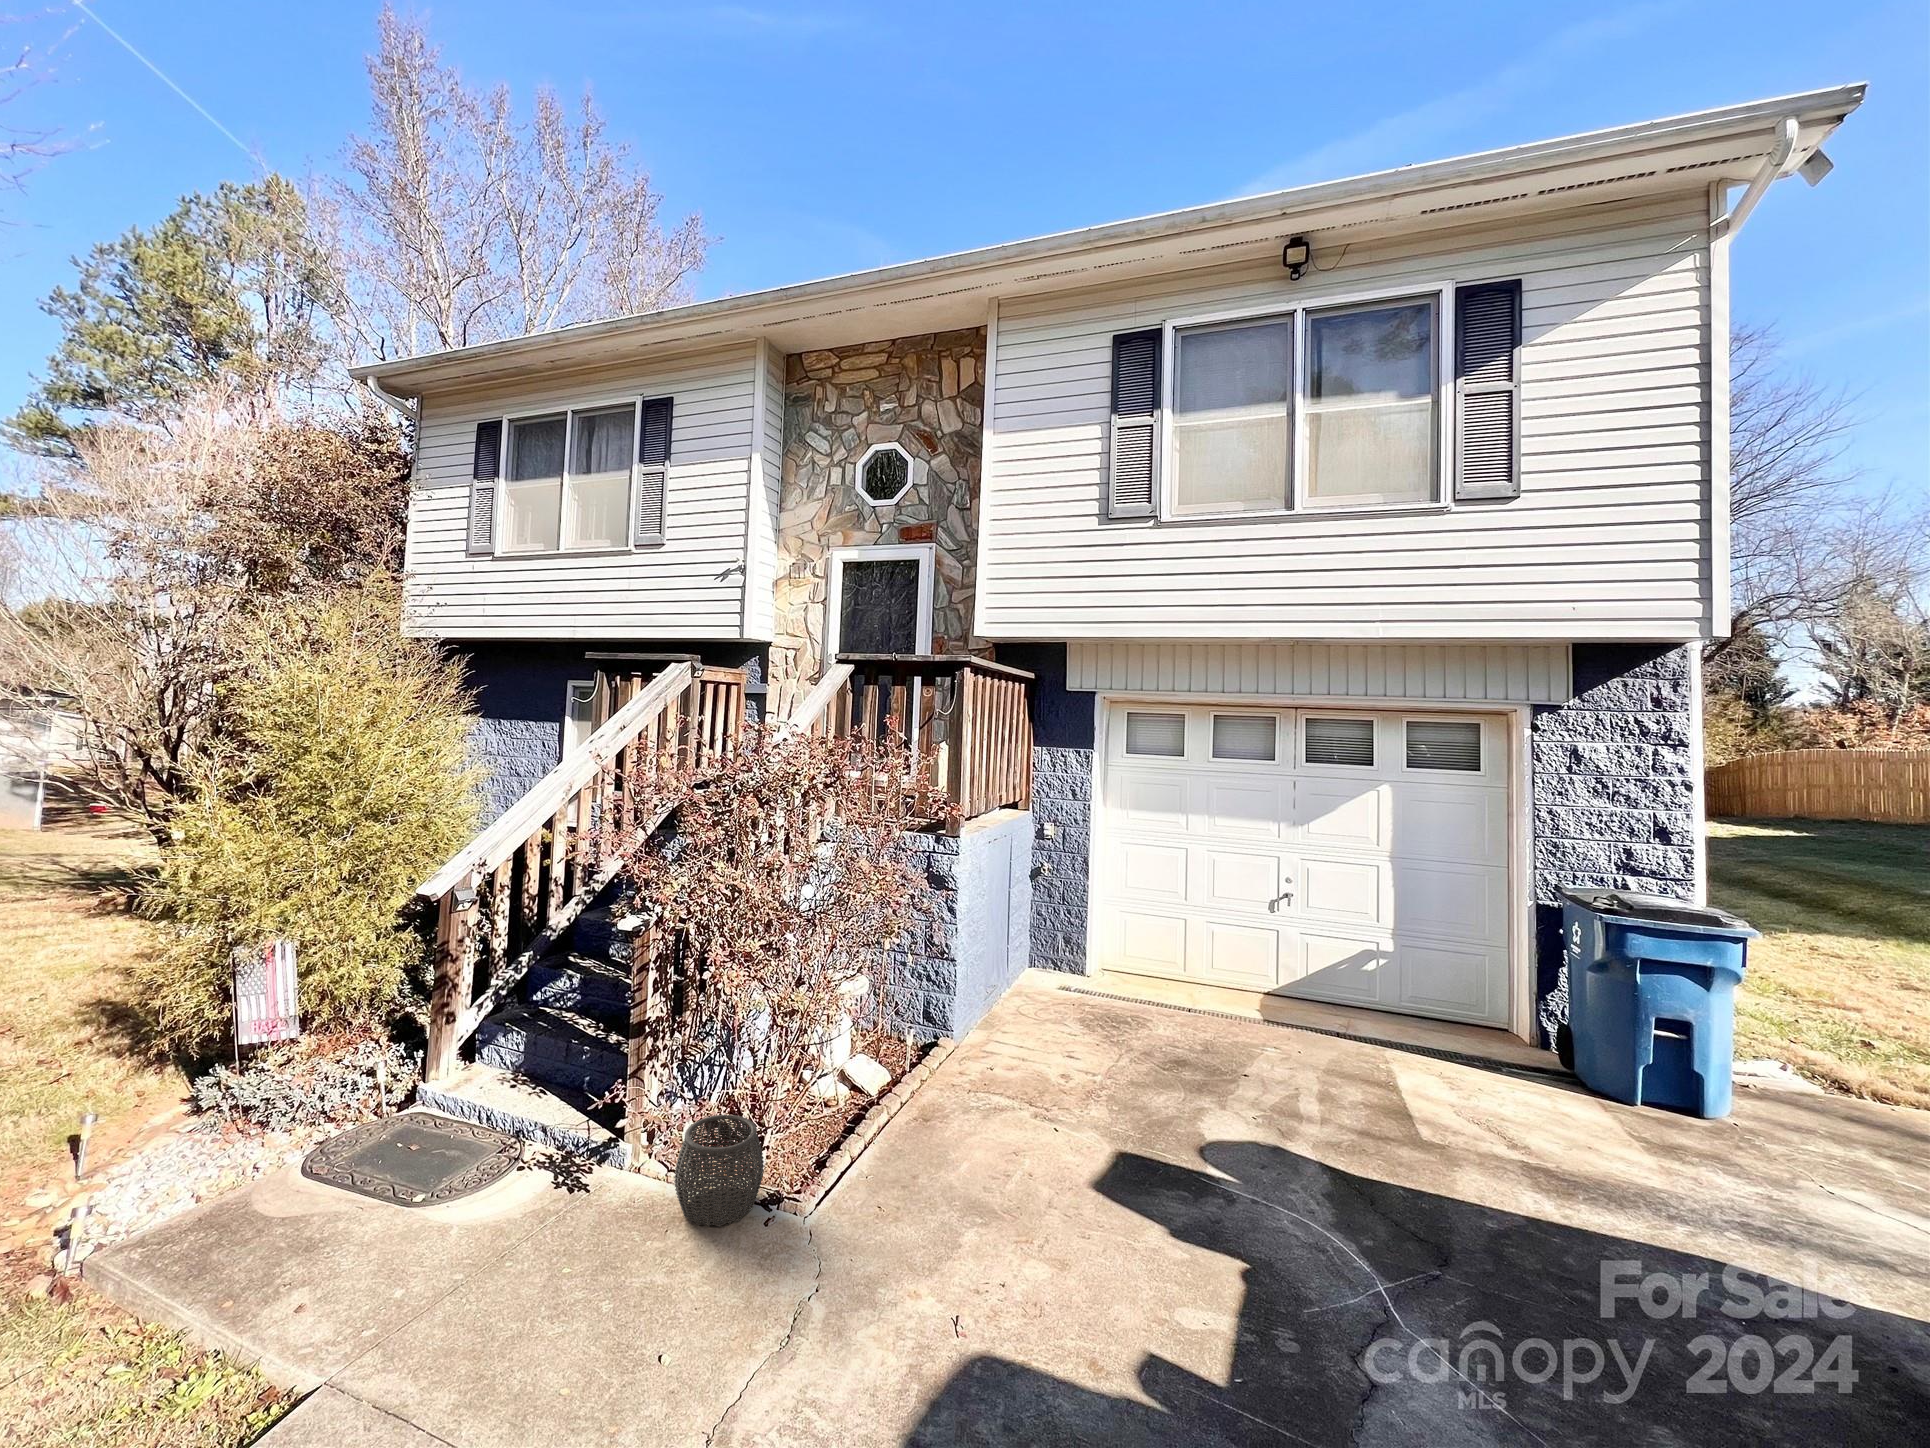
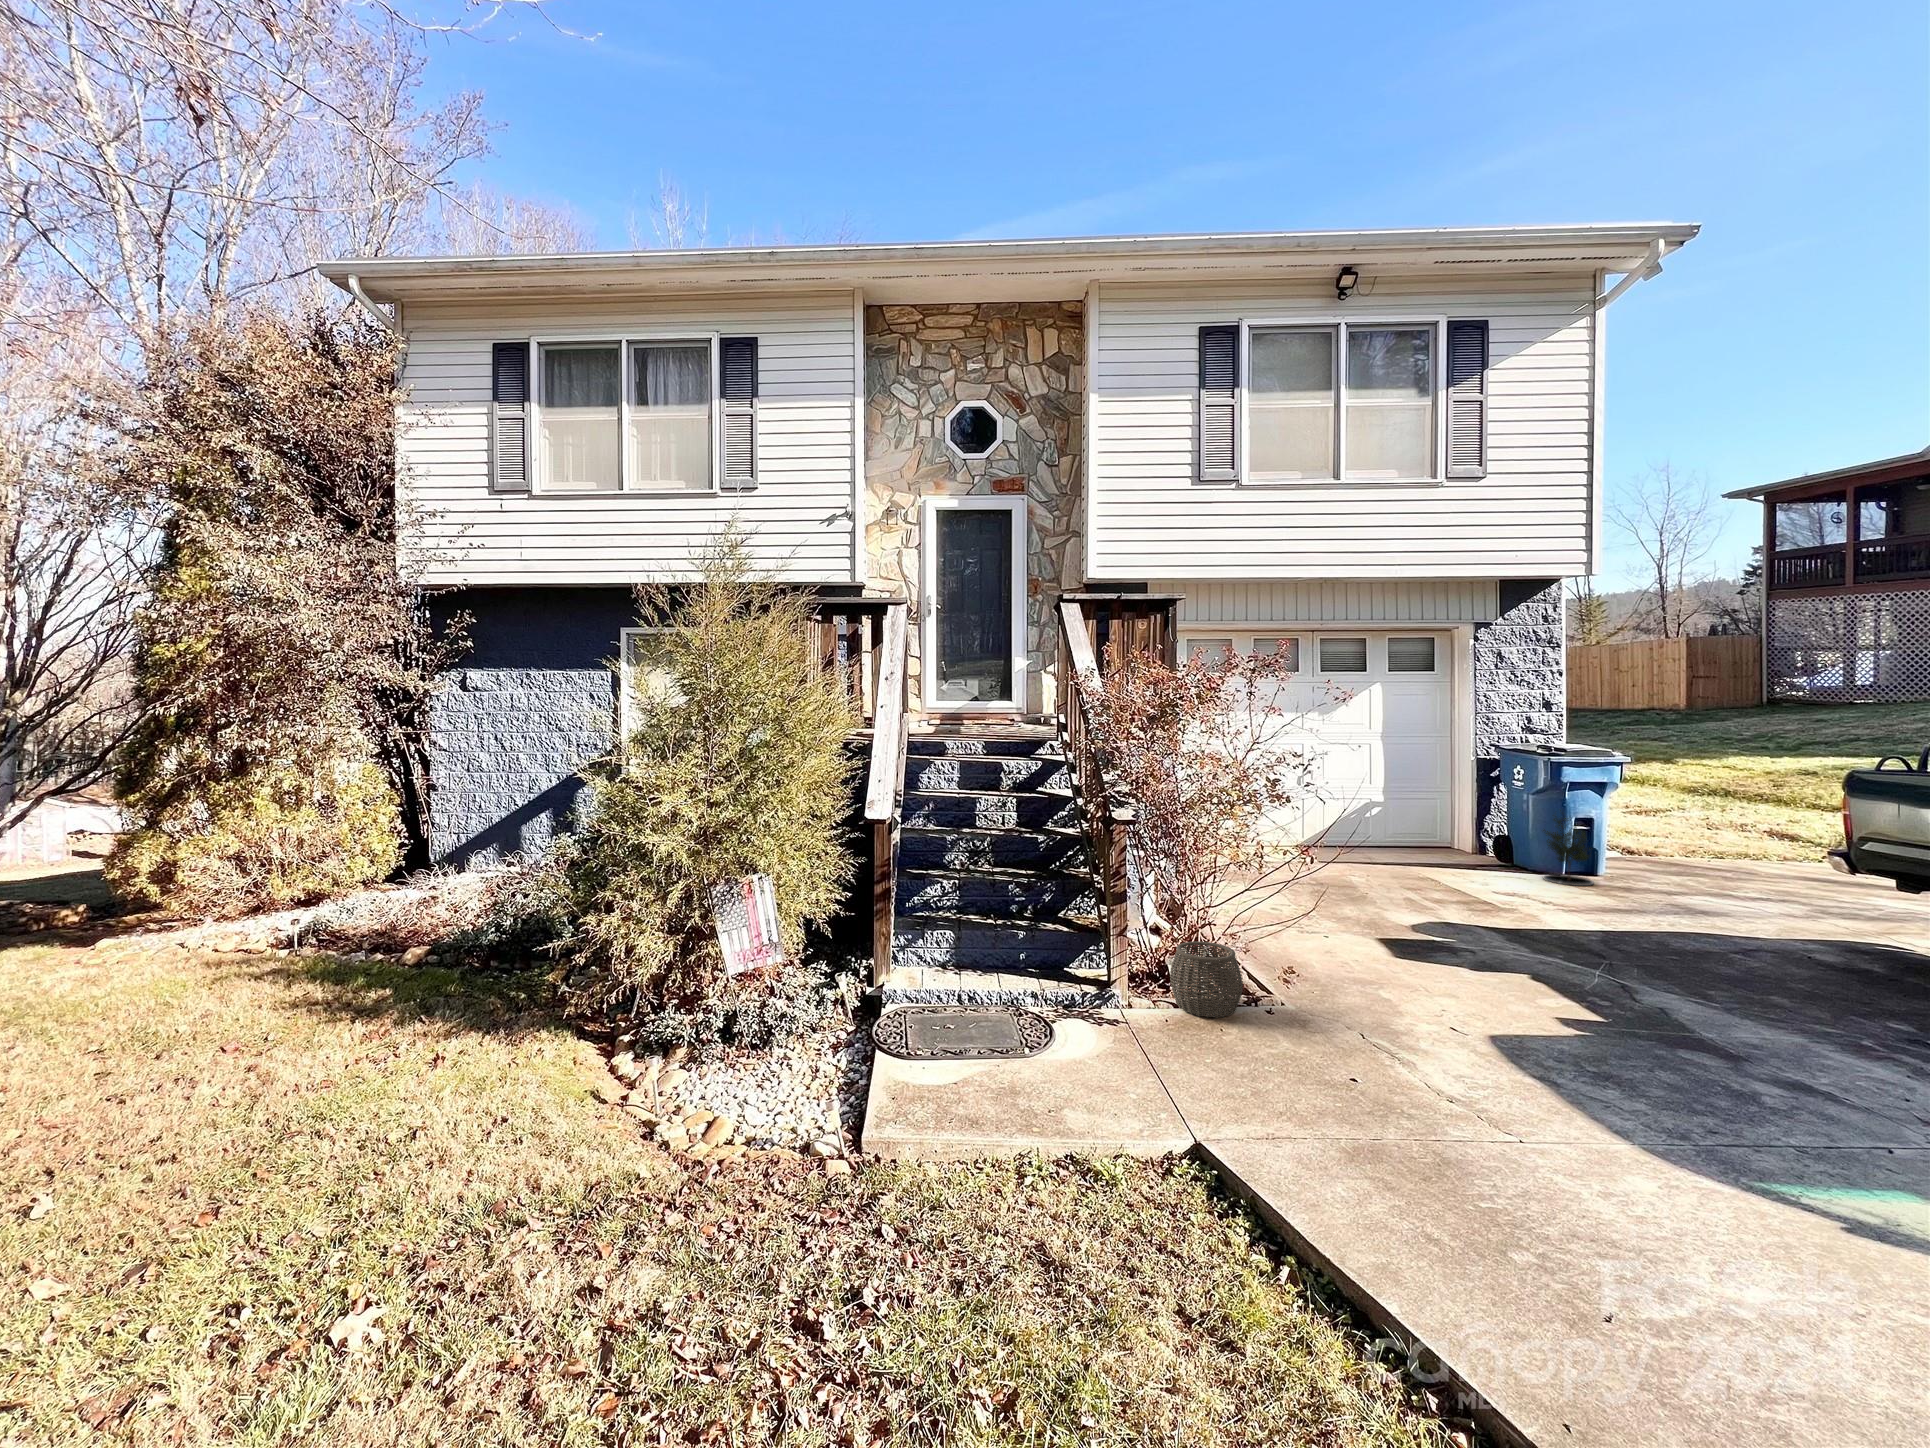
potted tree: none [1578,999,1670,1130] -> present [1543,810,1594,886]

